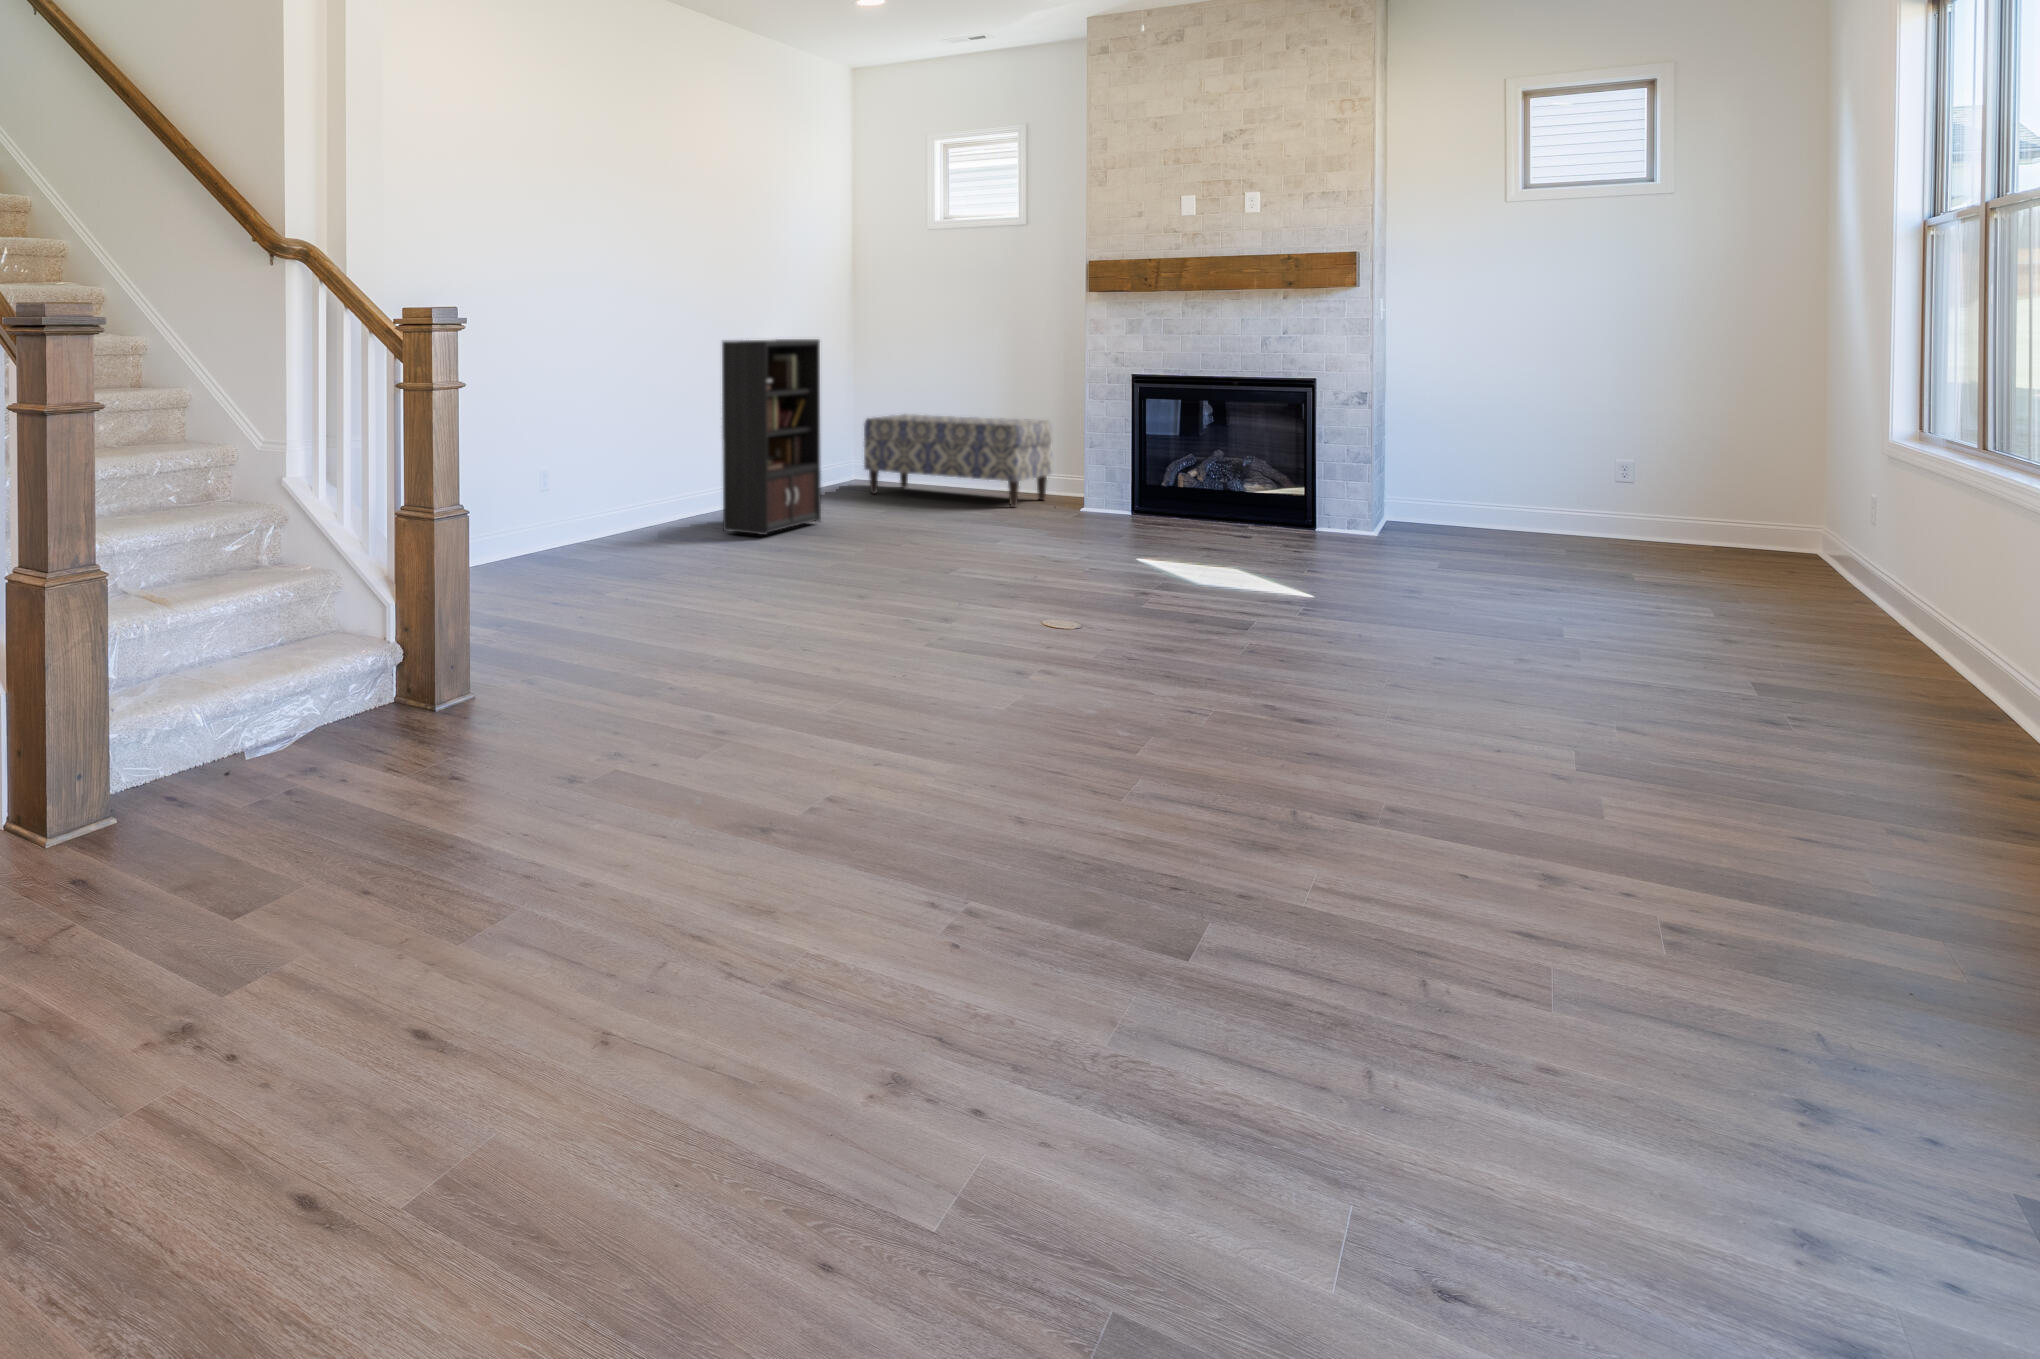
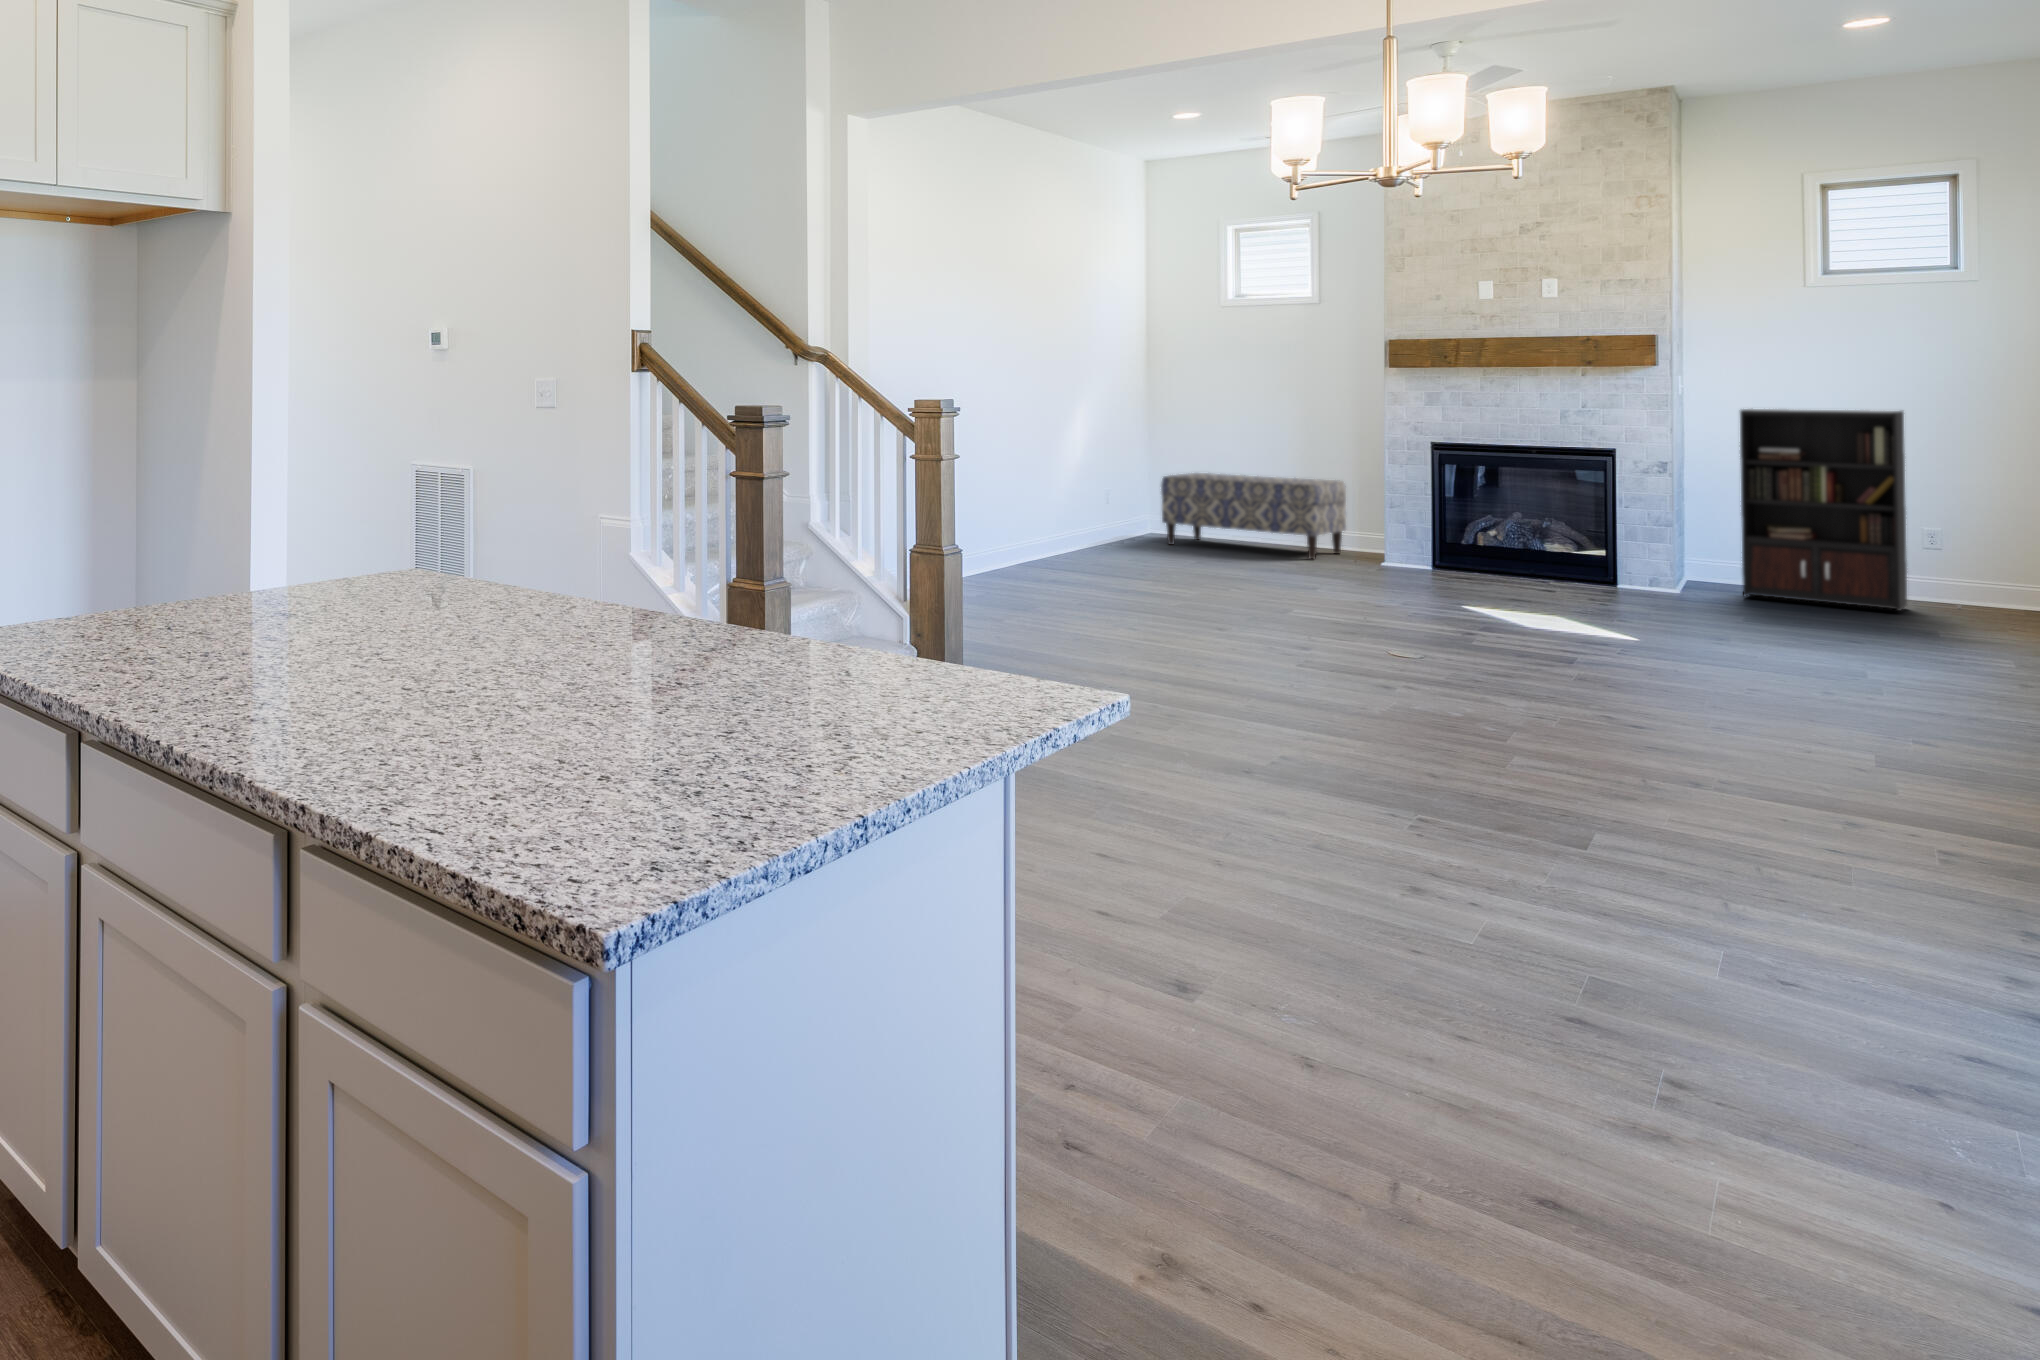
bookcase: present [722,339,821,535] -> present [1740,409,1961,611]

